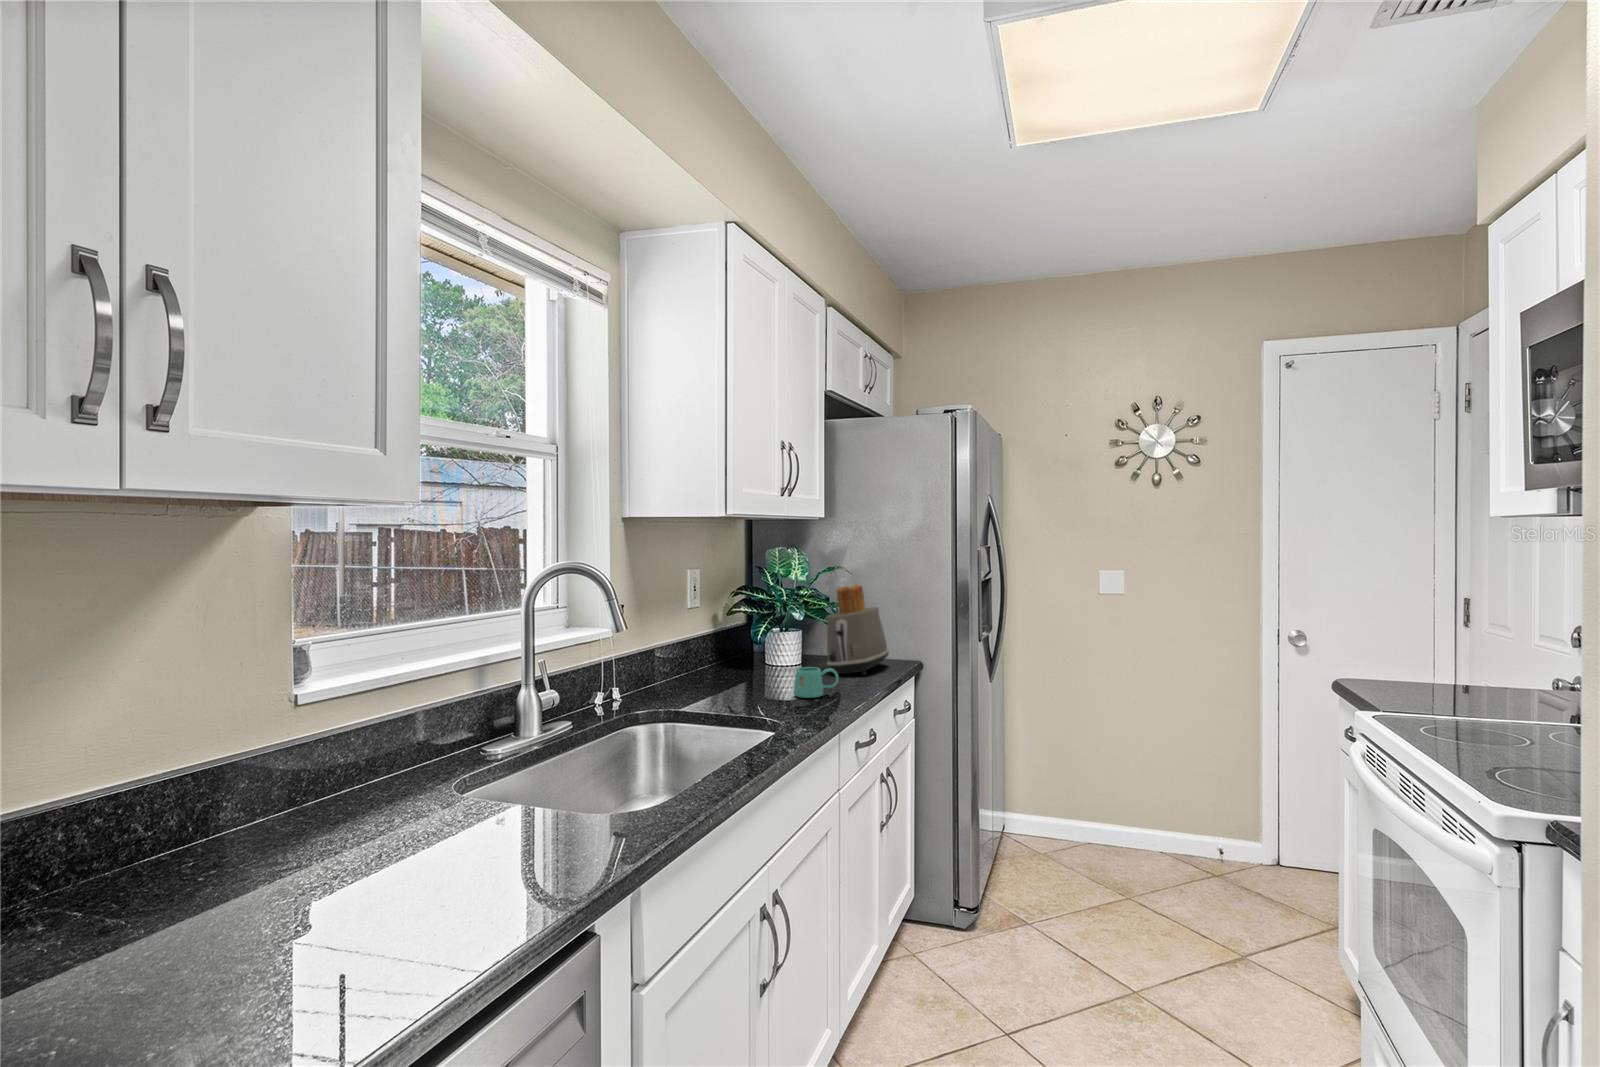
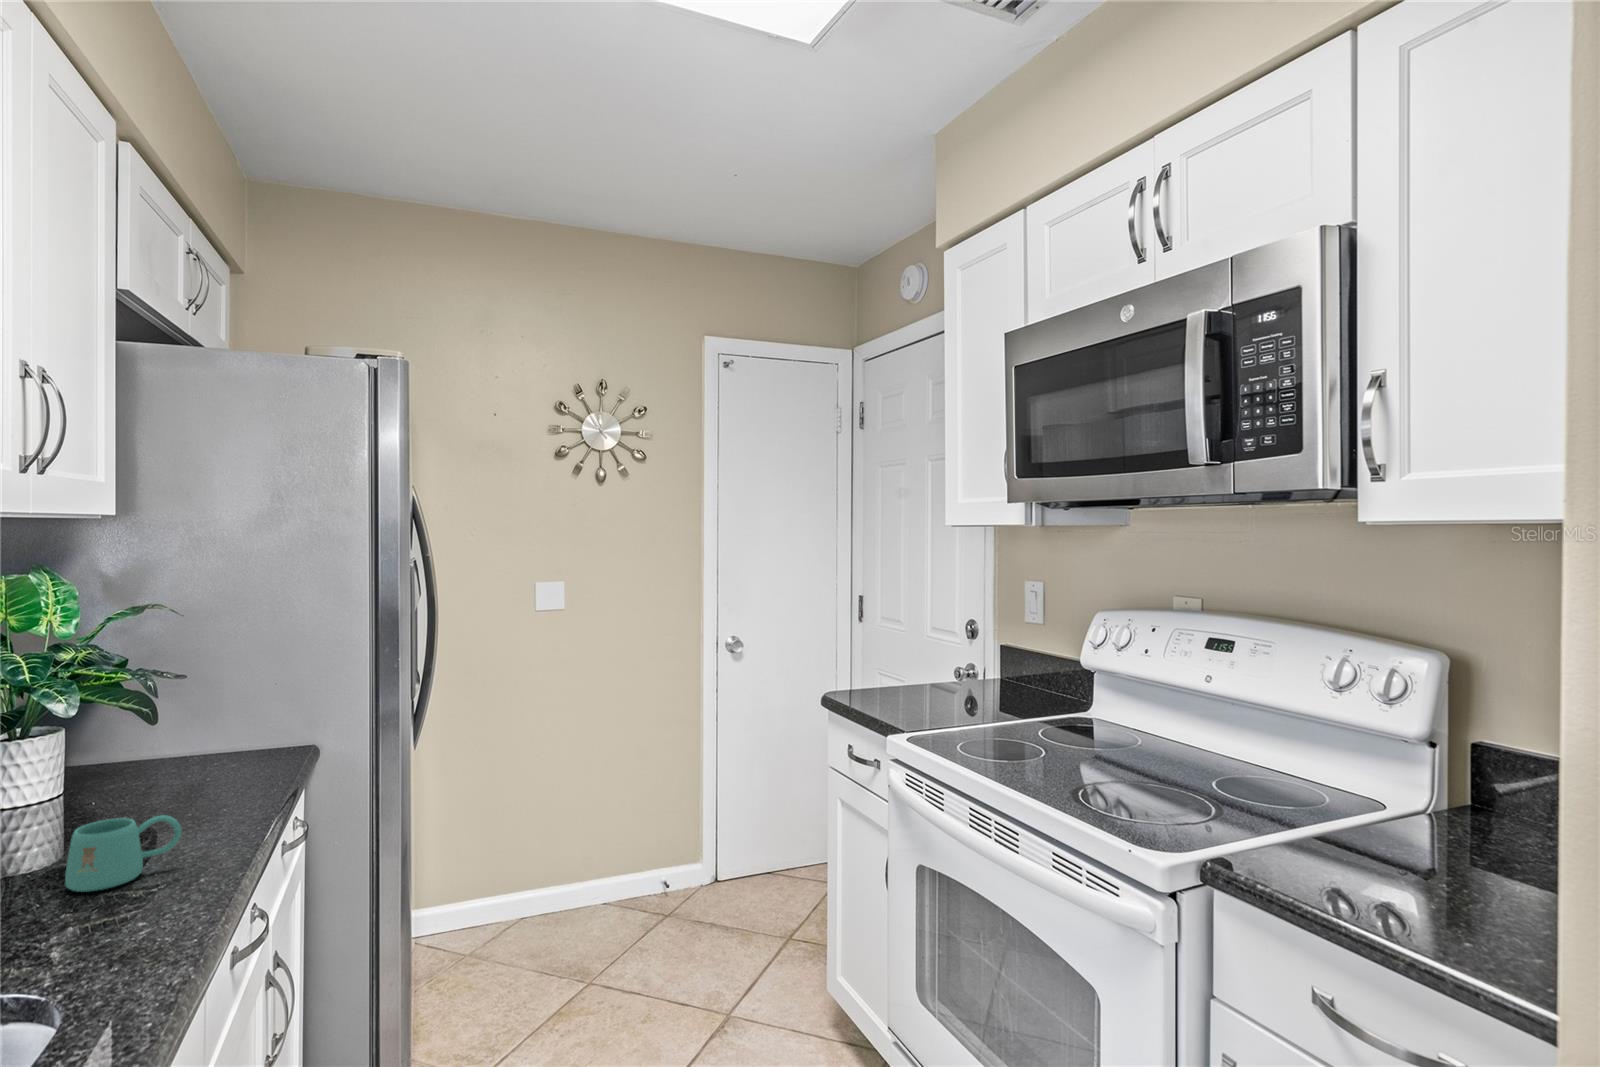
toaster: present [826,585,889,675] -> none [130,633,258,803]

